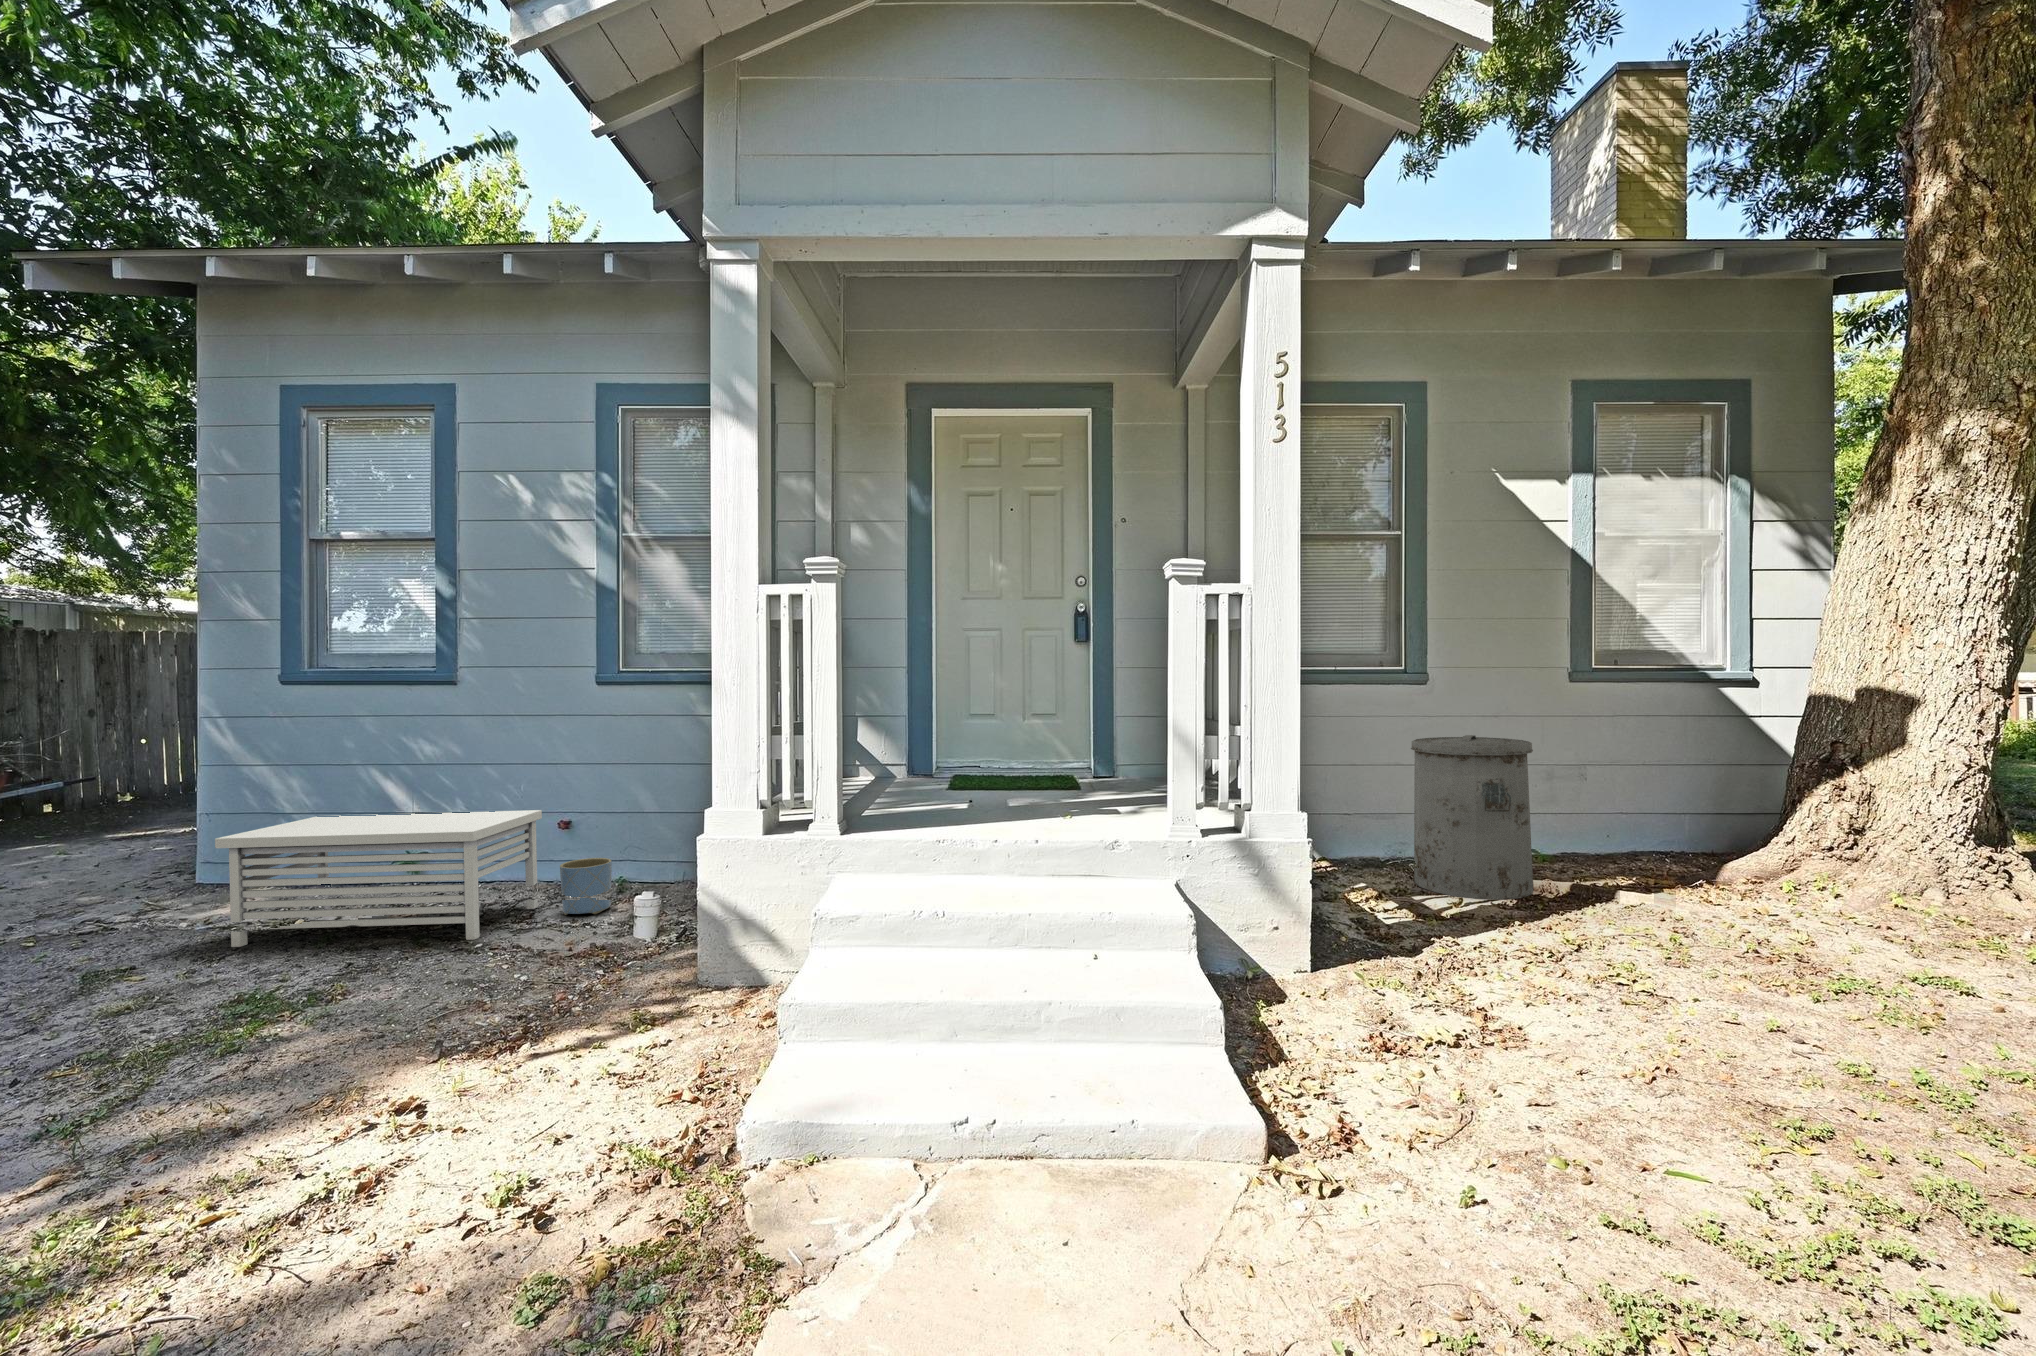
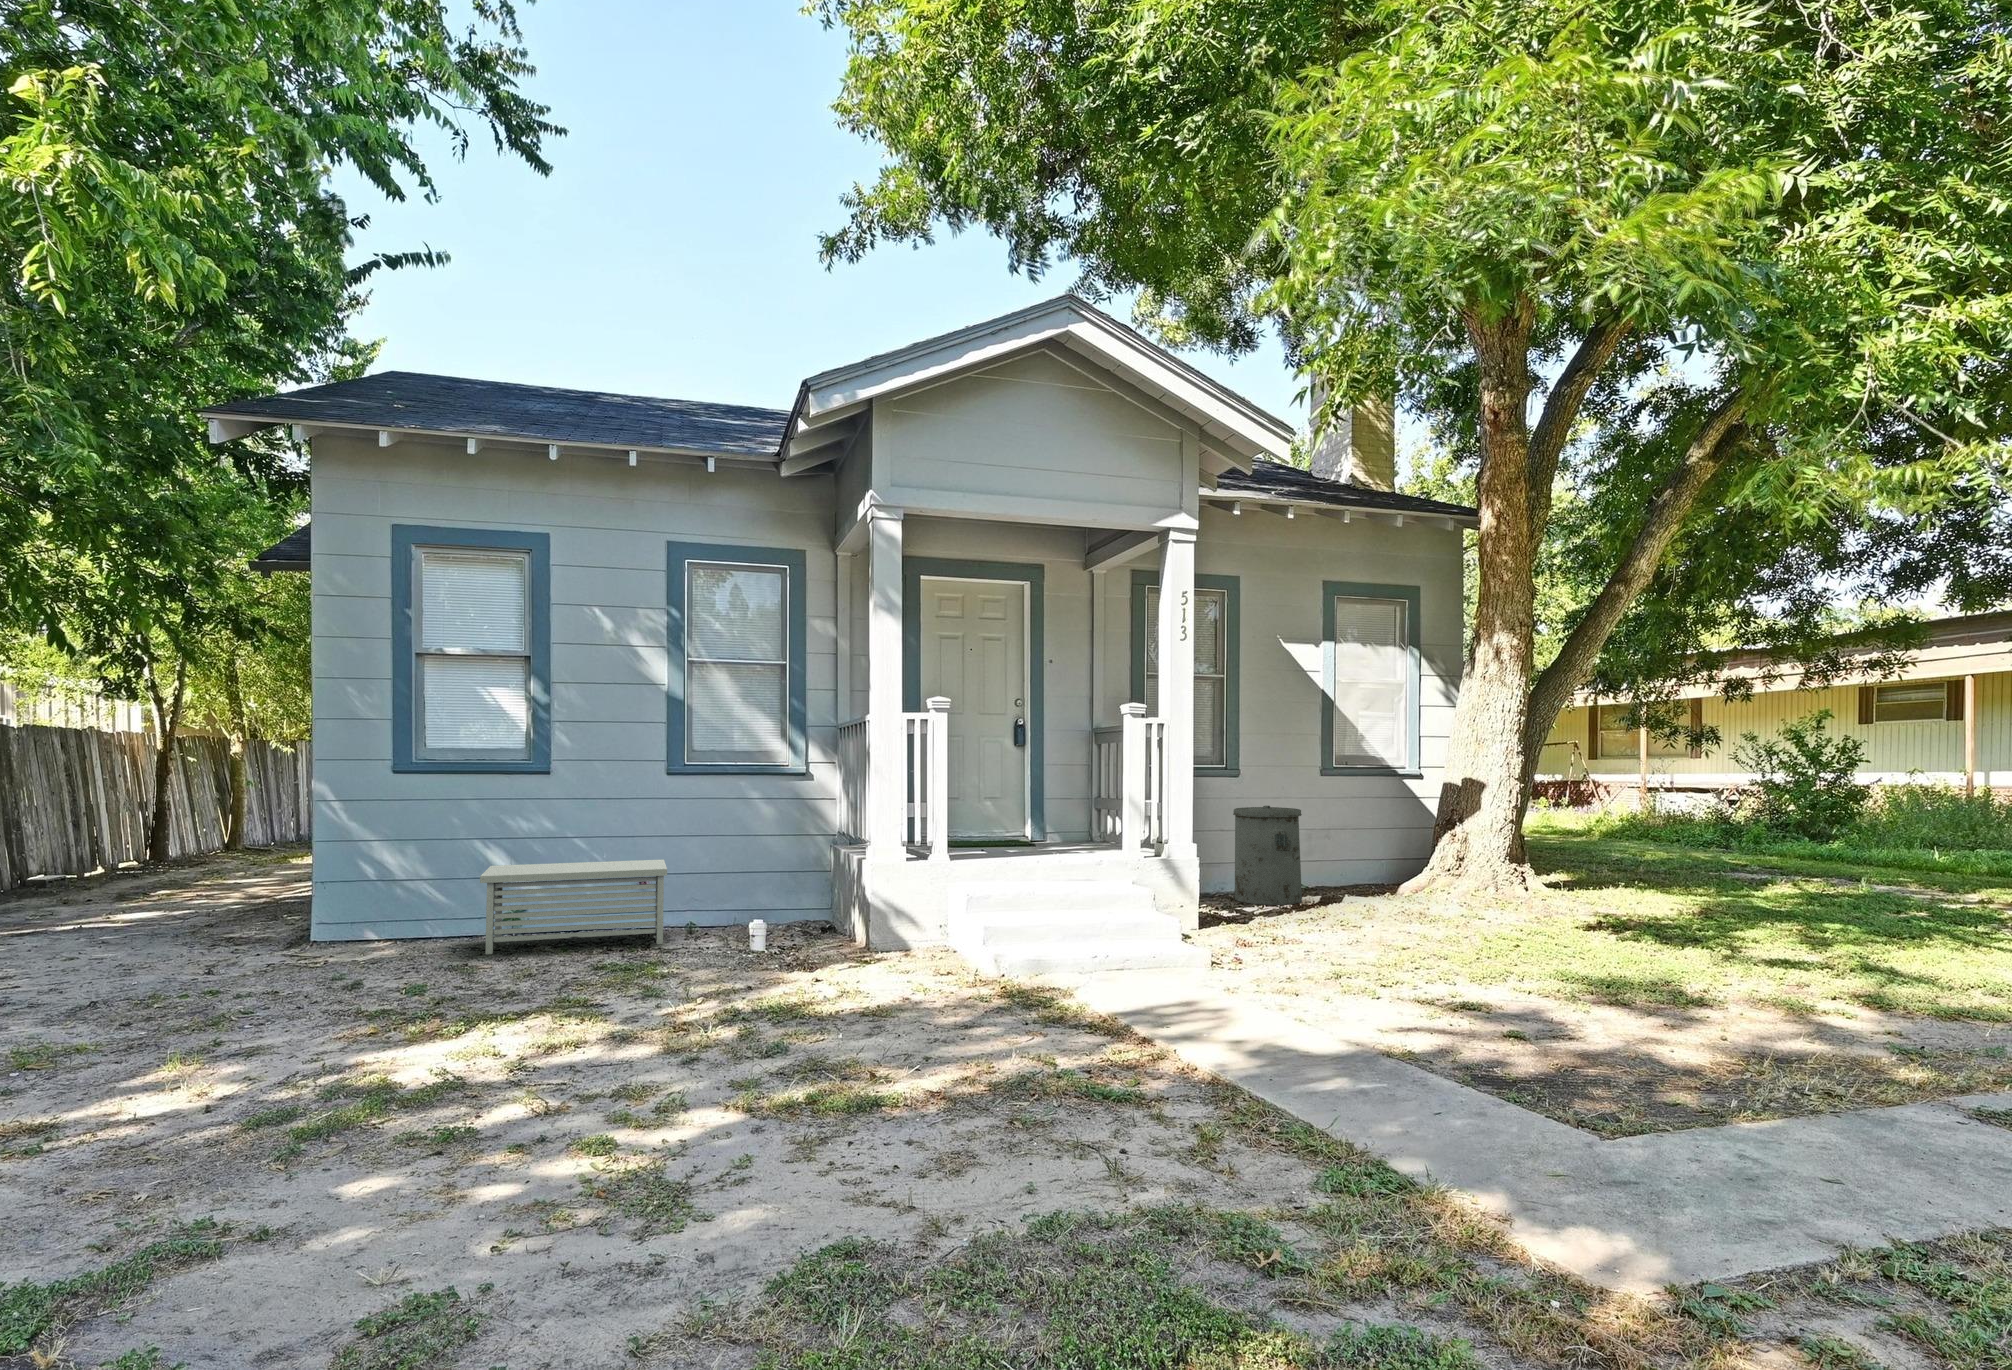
planter: present [560,858,612,915] -> none [688,894,722,933]

